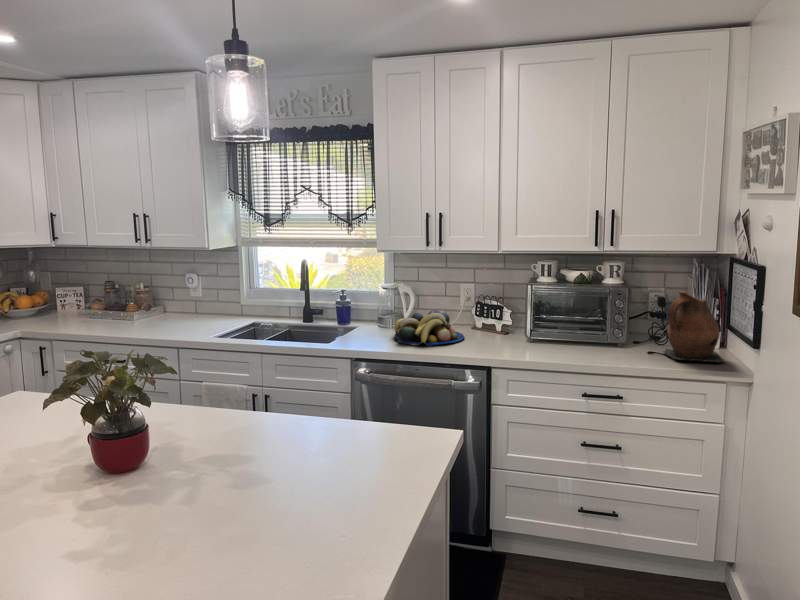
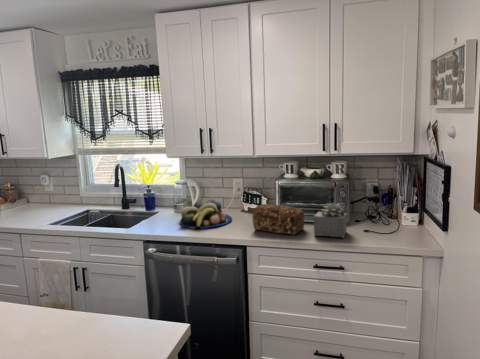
ceramic pitcher: present [664,291,724,363] -> none [374,185,421,240]
succulent plant: none [582,313,625,358] -> present [314,203,347,237]
bread loaf: none [498,315,568,354] -> present [252,204,305,235]

